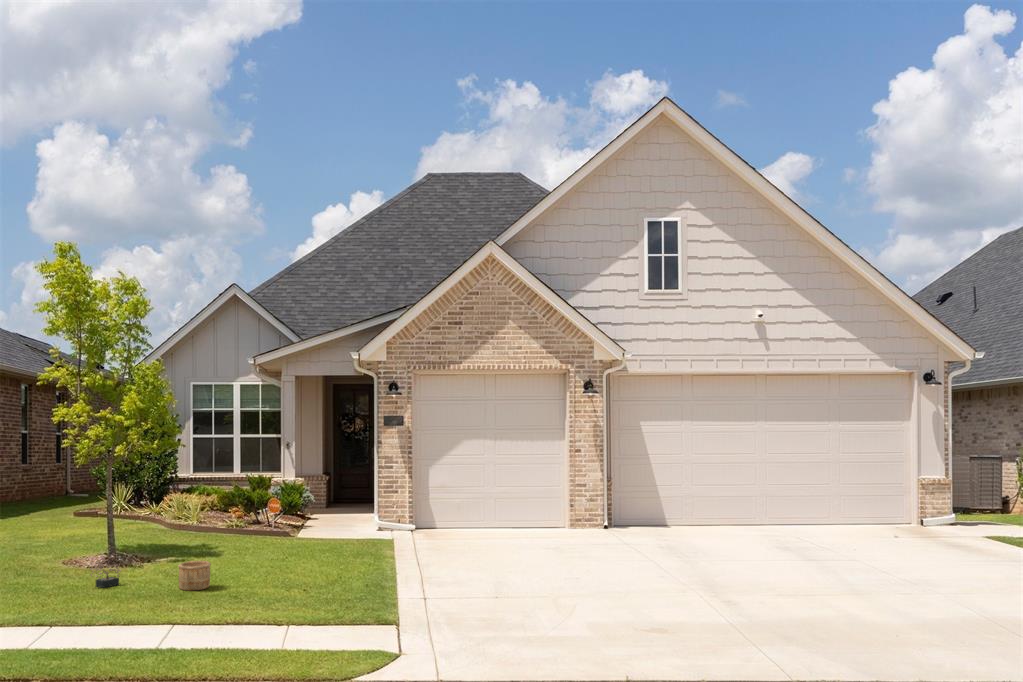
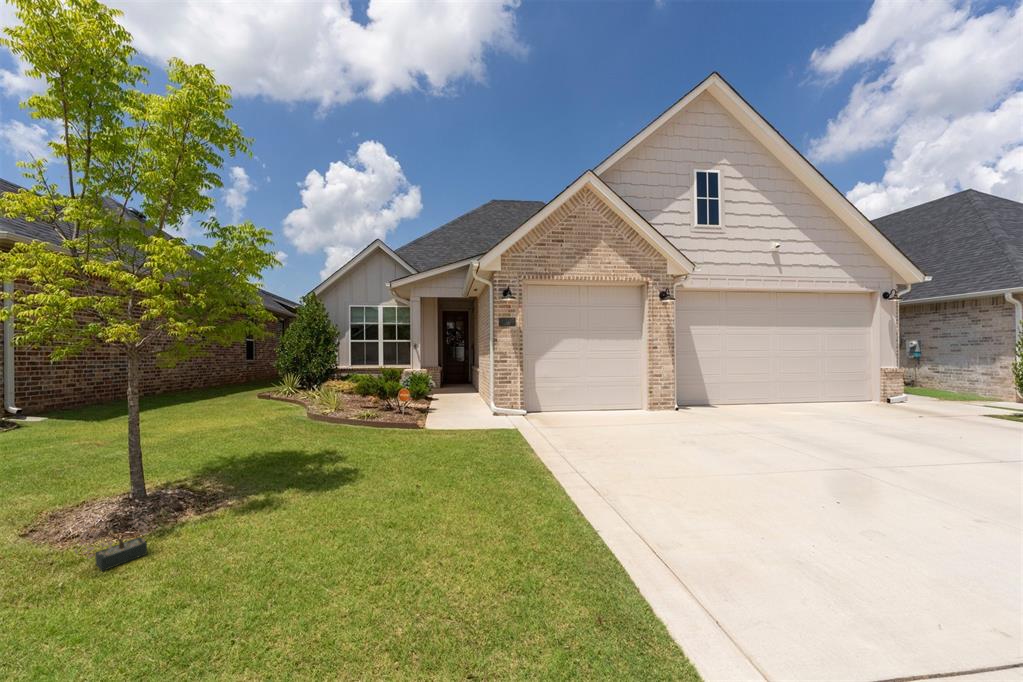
wooden bucket: present [178,561,211,591] -> none [240,509,305,579]

